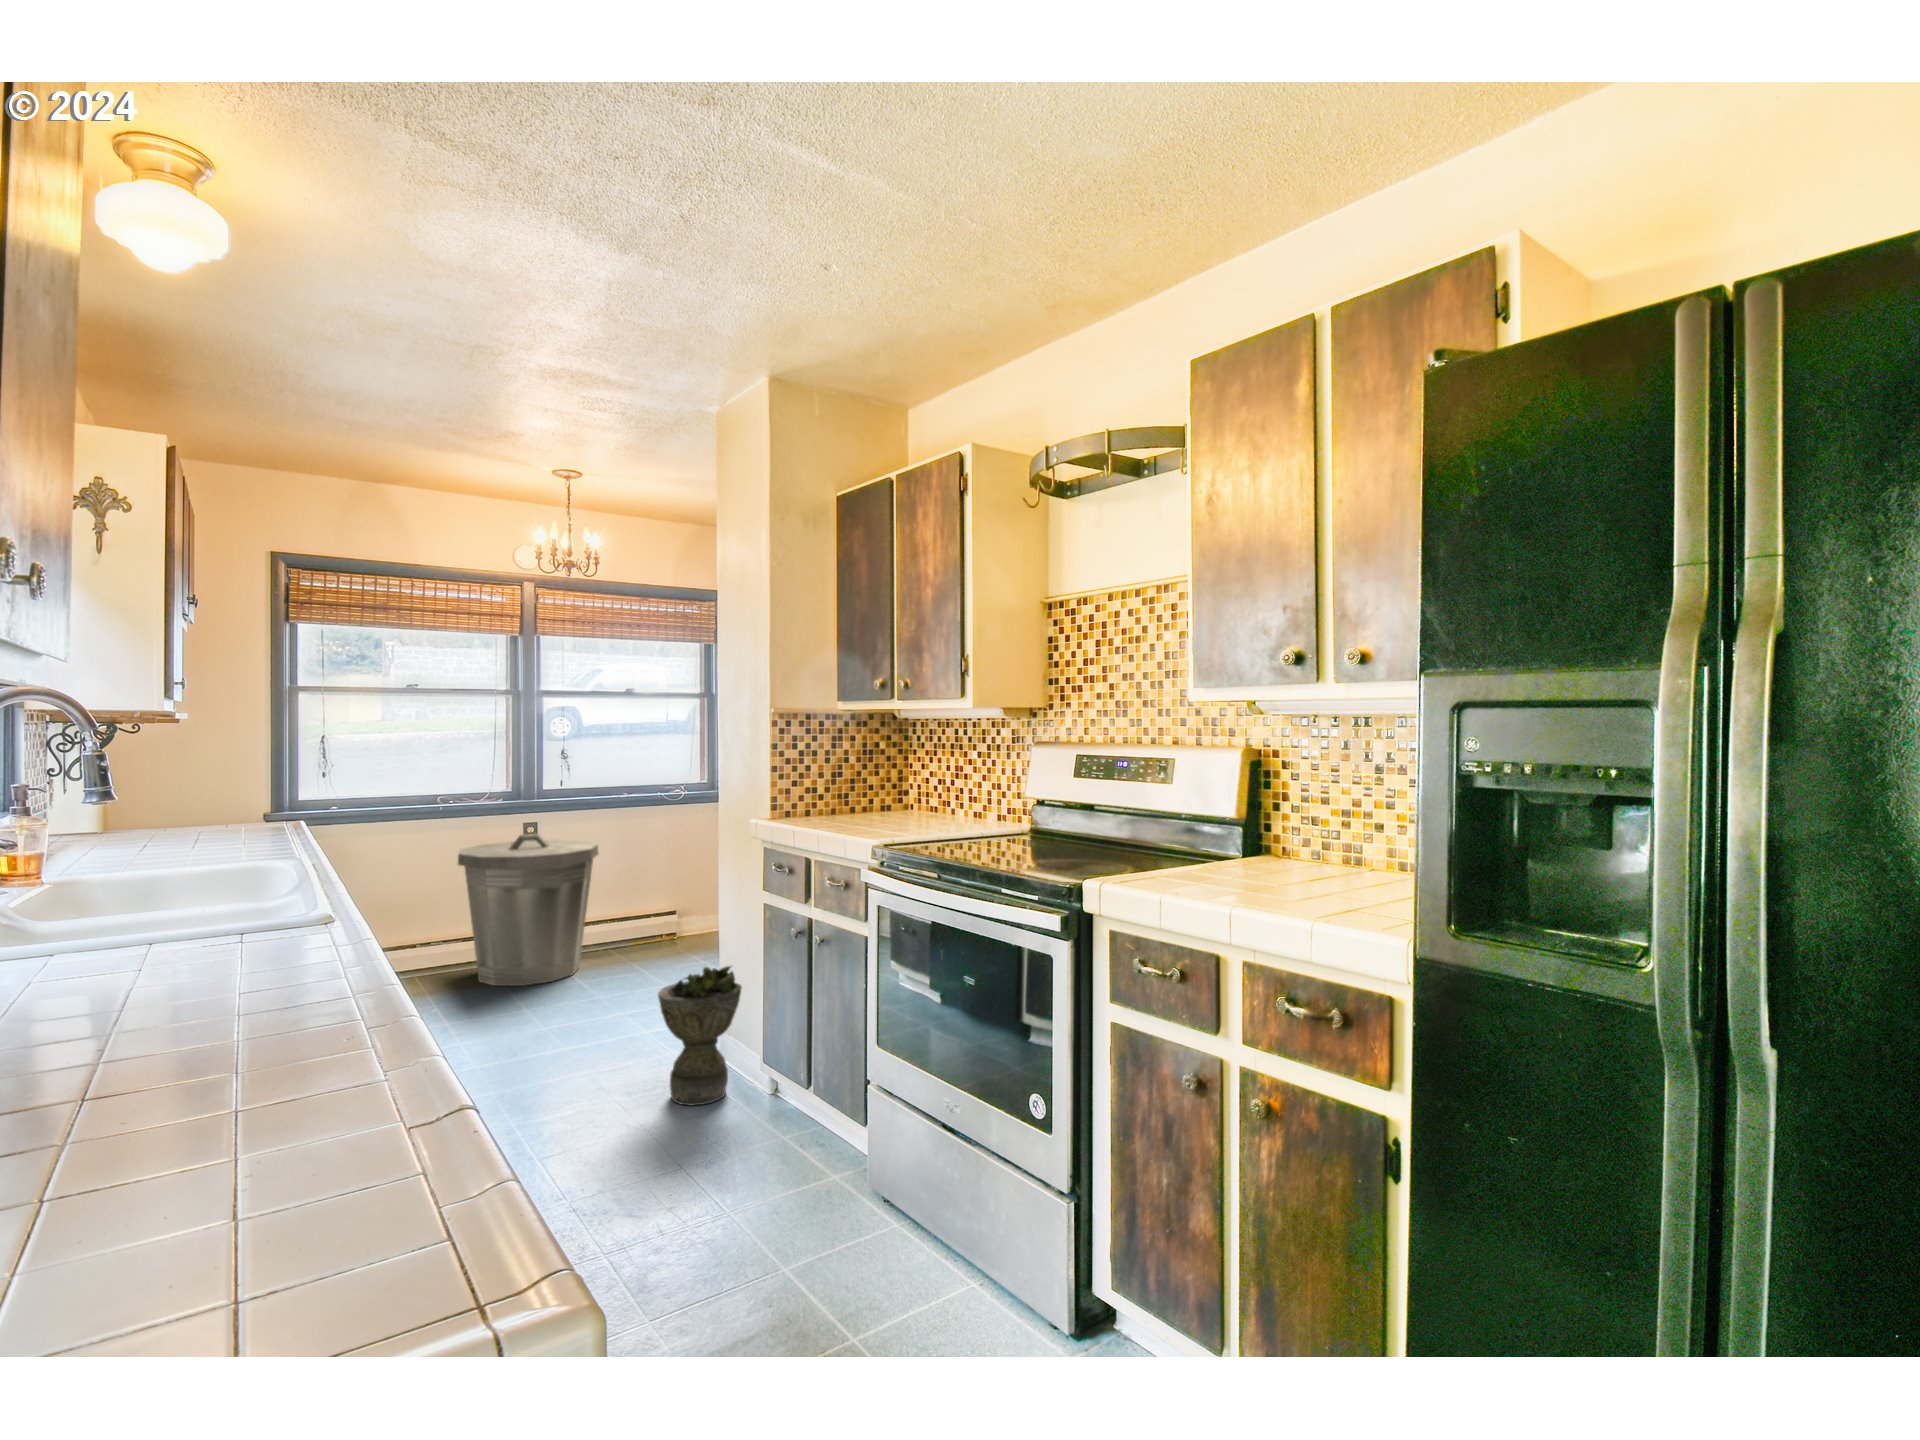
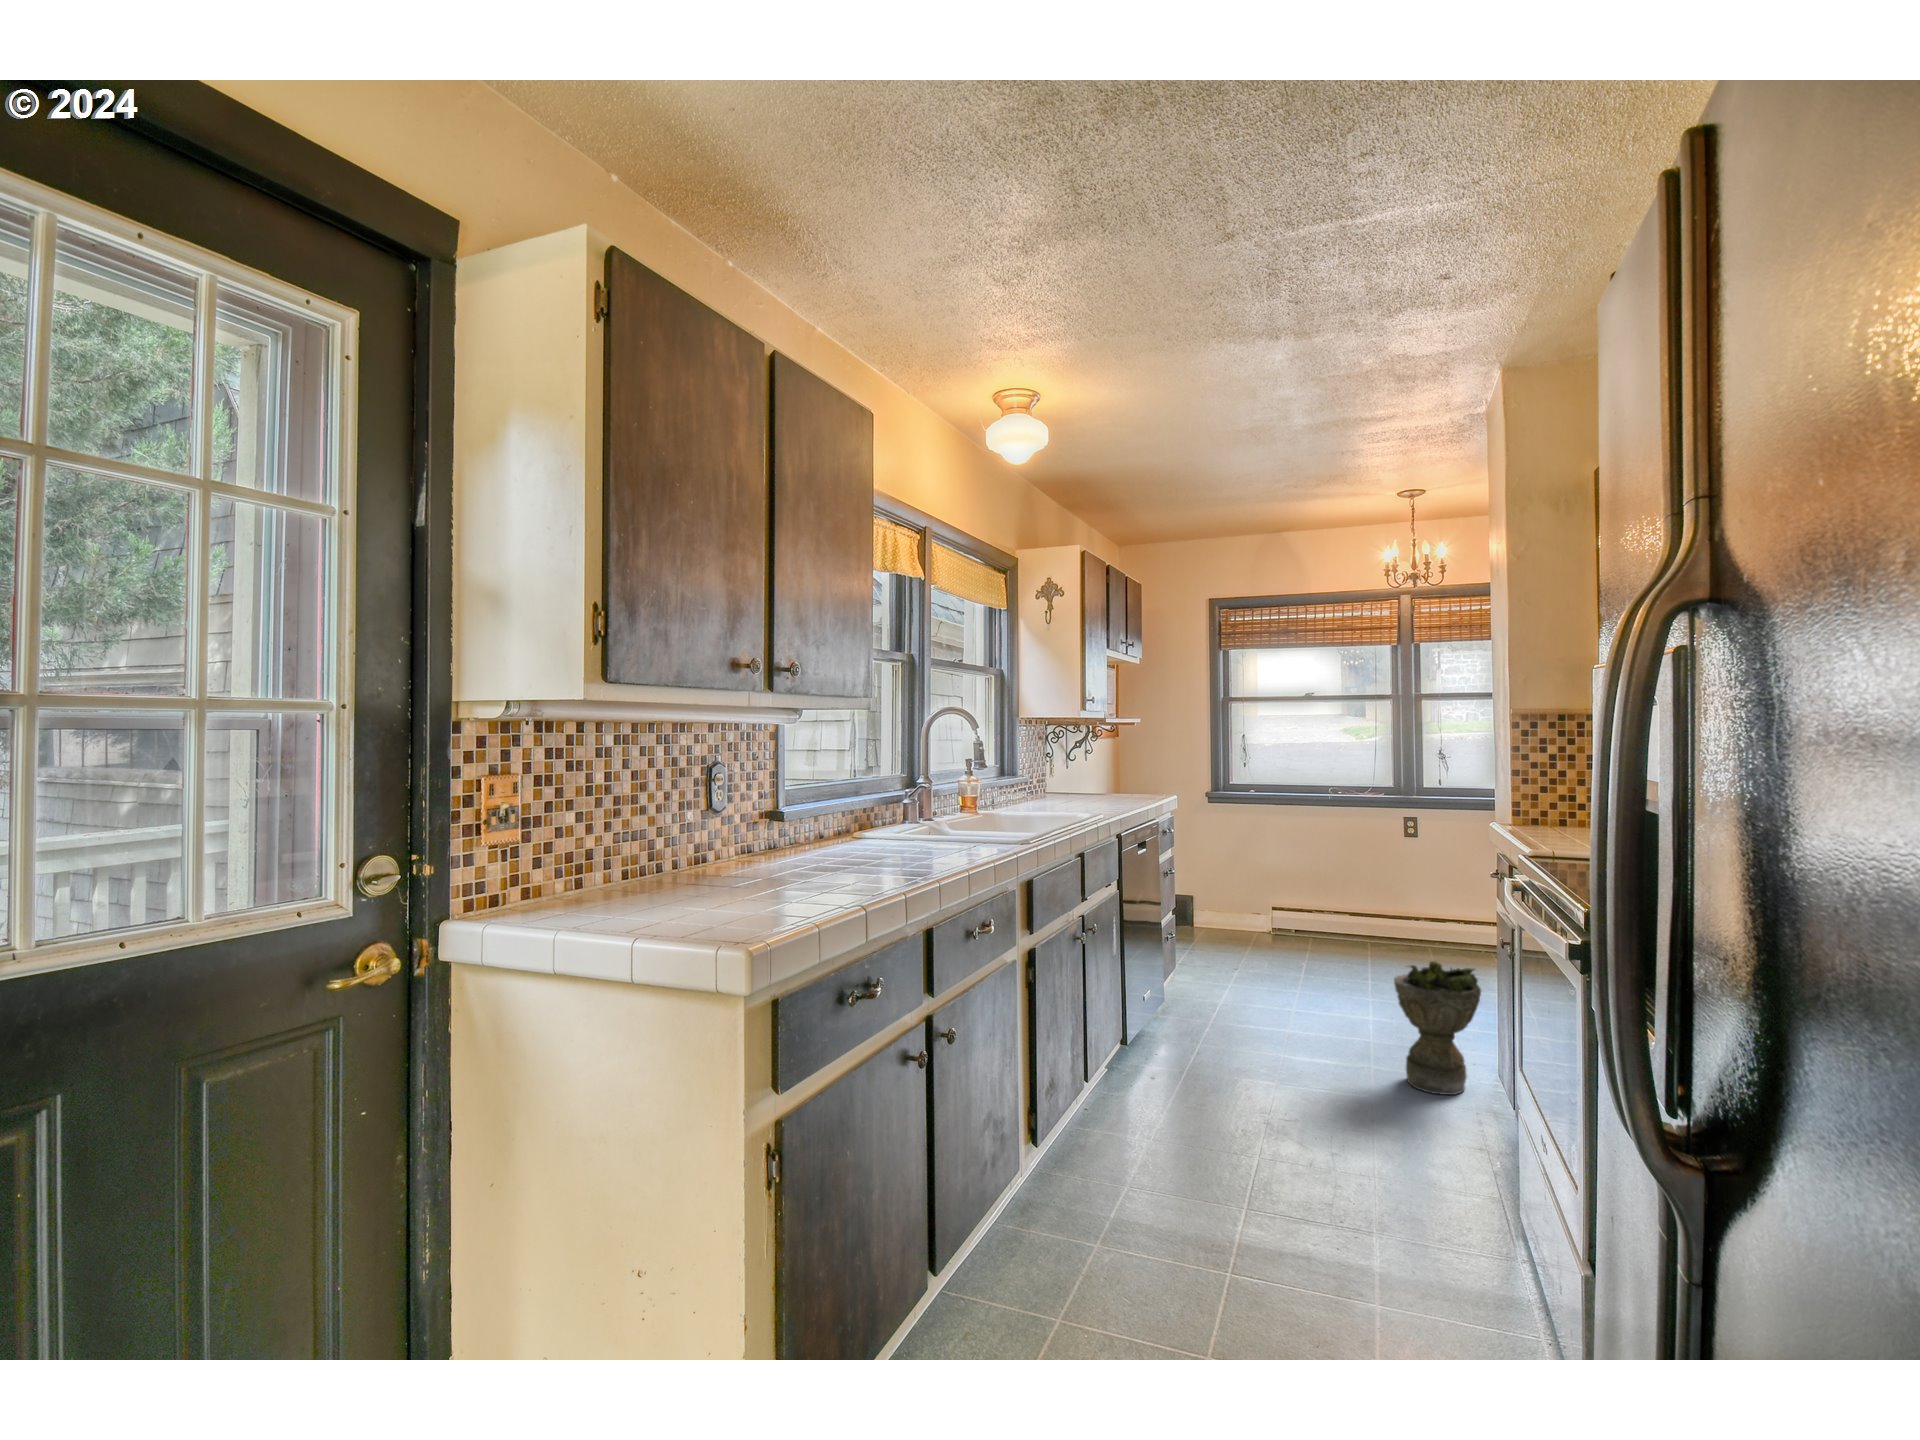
trash can: present [458,833,598,986] -> none [1329,827,1460,966]

